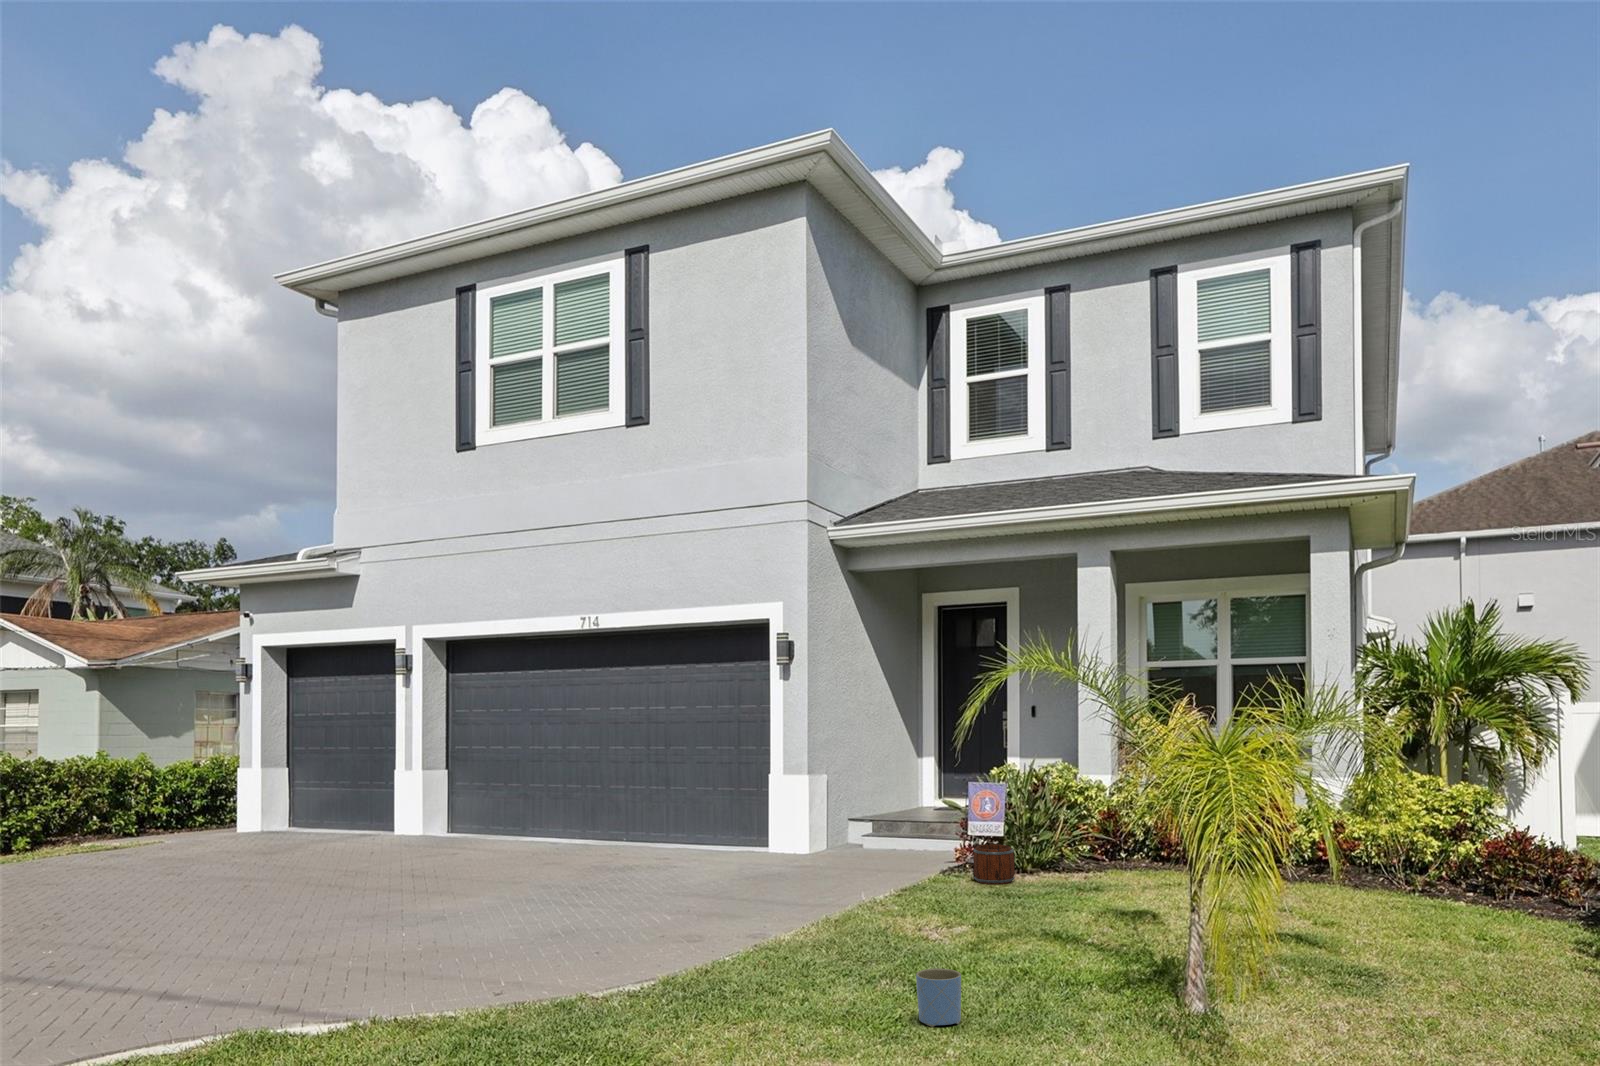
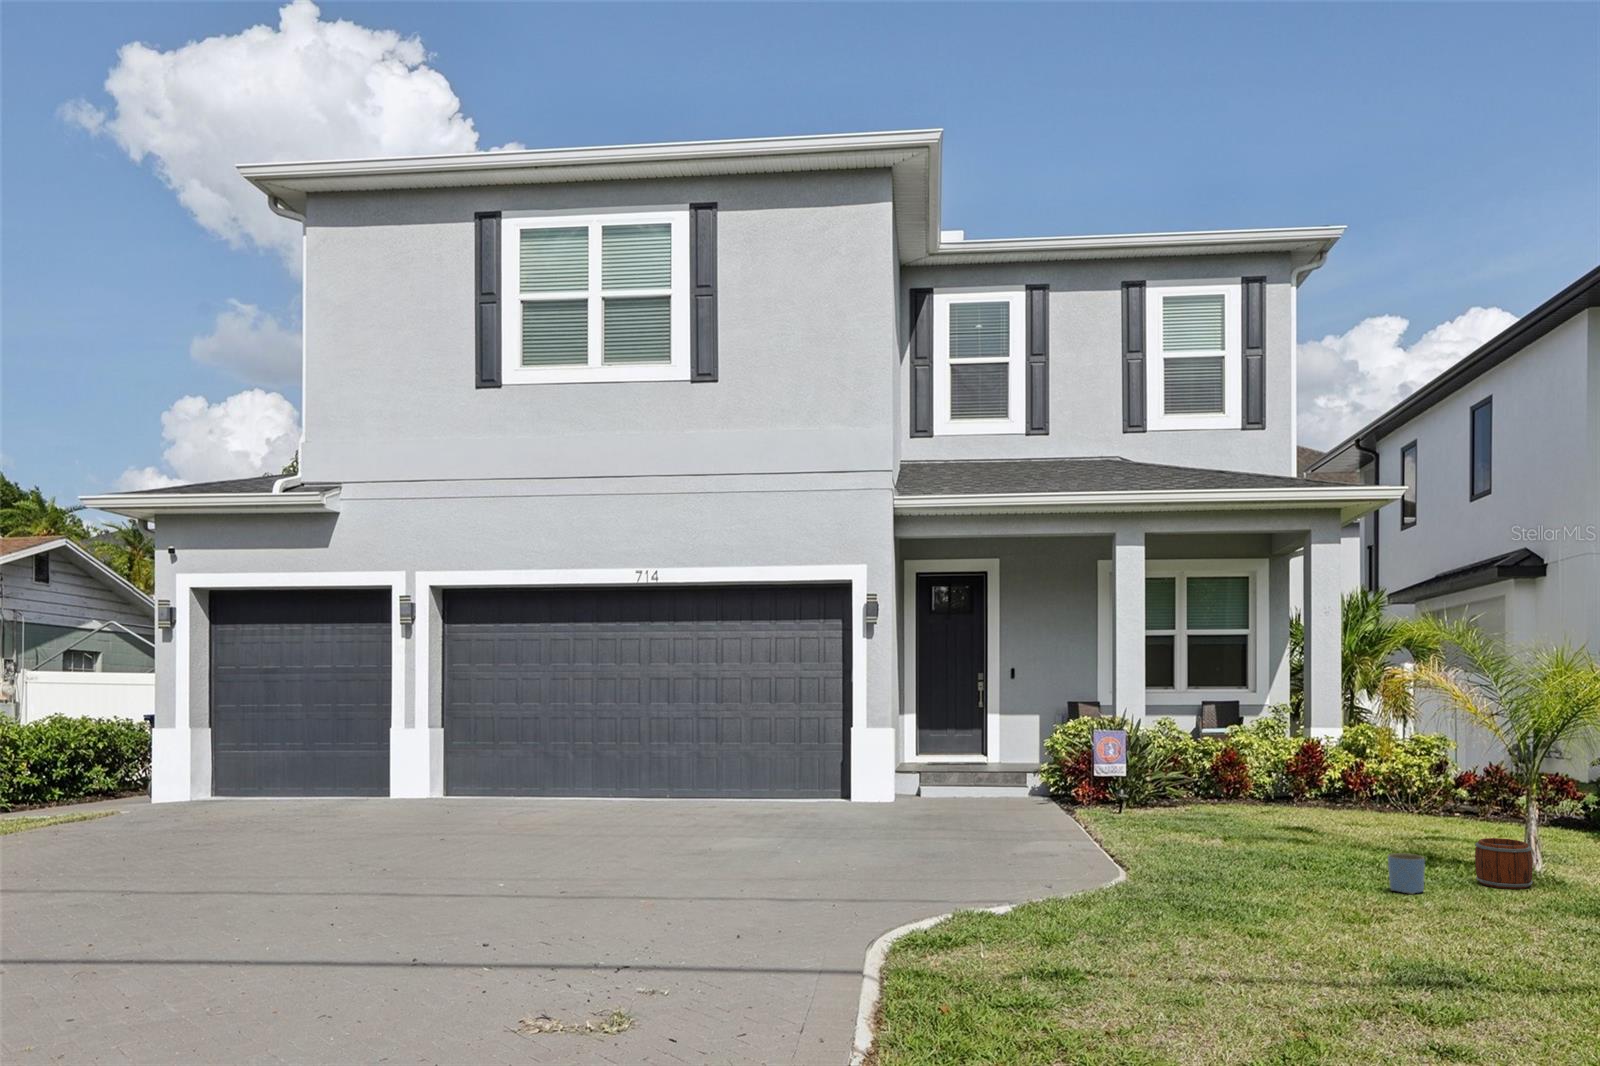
bucket: present [973,844,1015,885] -> present [1475,838,1533,889]

